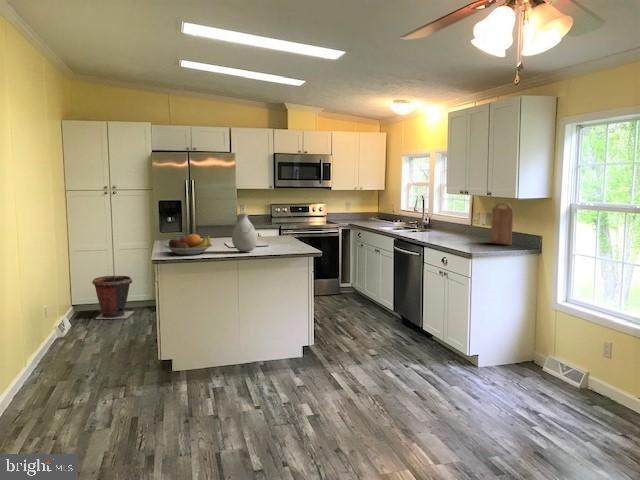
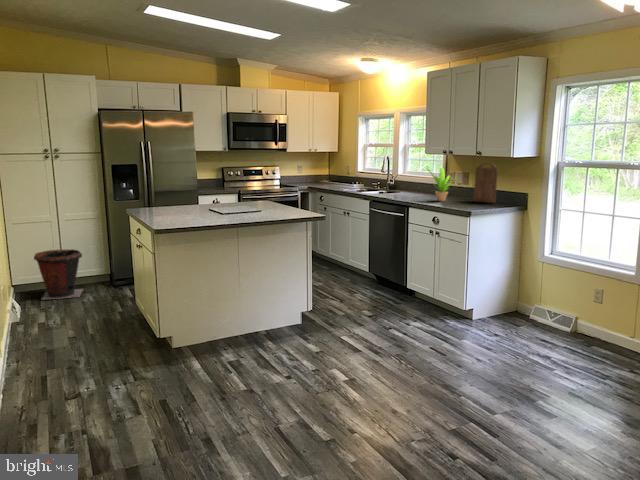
potted plant: none [439,207,472,242] -> present [427,168,450,201]
vase: present [232,213,257,252] -> none [233,174,260,216]
fruit bowl: present [164,234,212,255] -> none [160,197,214,220]

